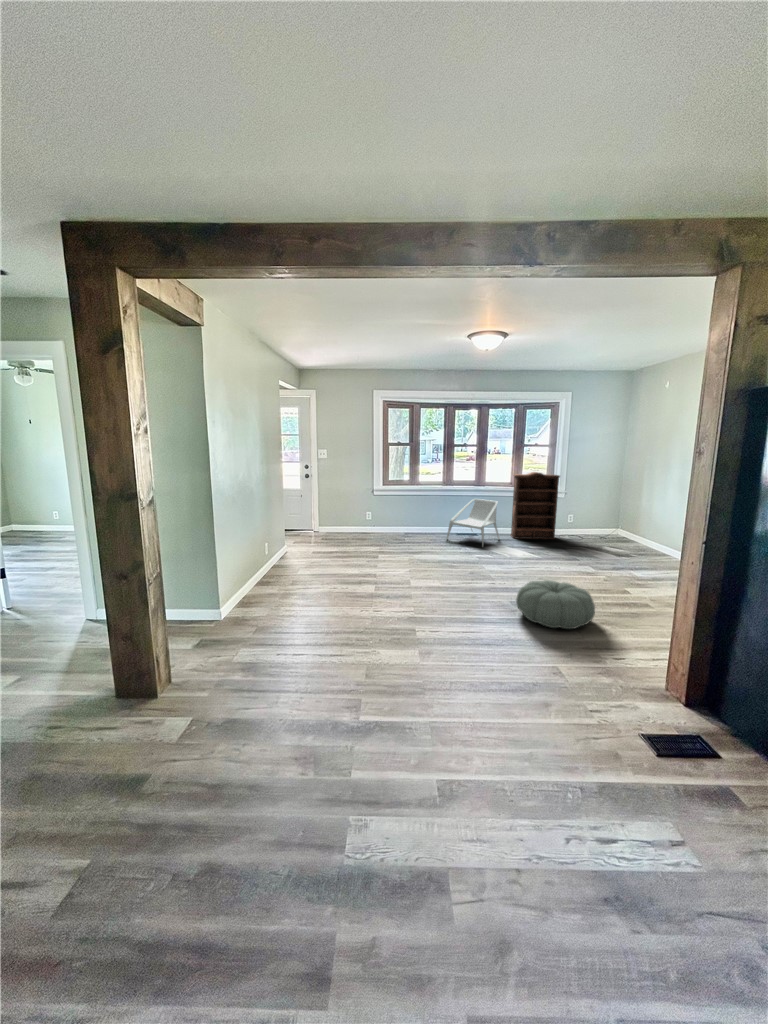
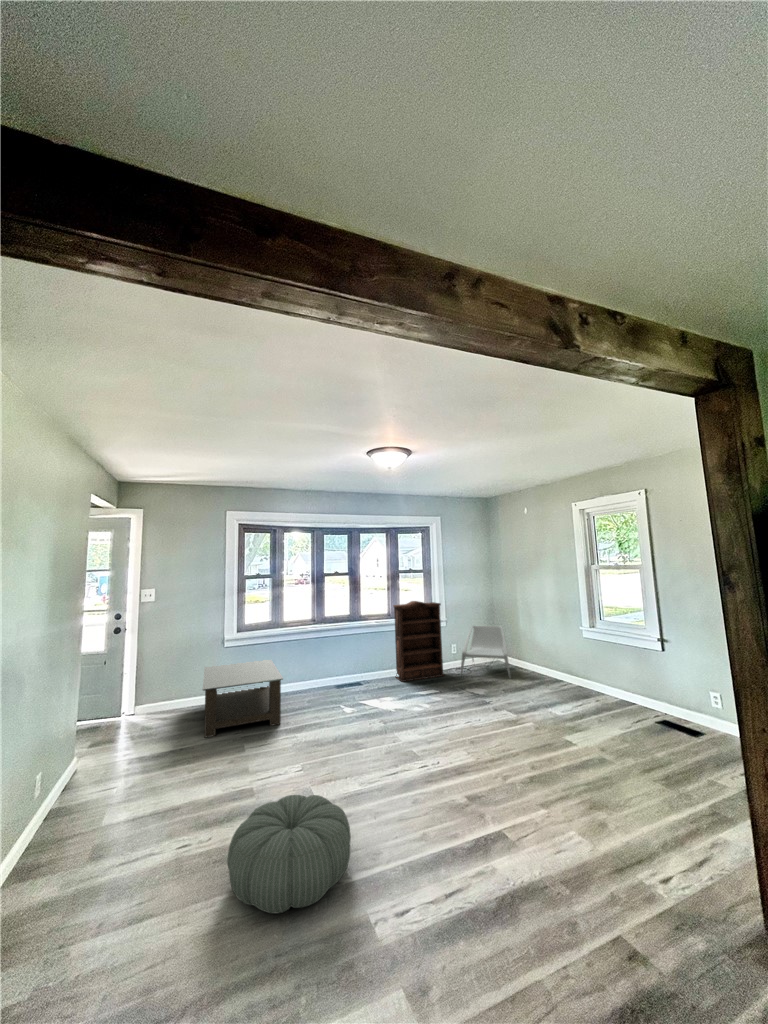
armchair: present [447,499,499,547] -> present [461,625,511,678]
coffee table: none [354,506,409,549] -> present [203,660,283,738]
pouf: present [516,580,595,629] -> present [228,795,351,913]

